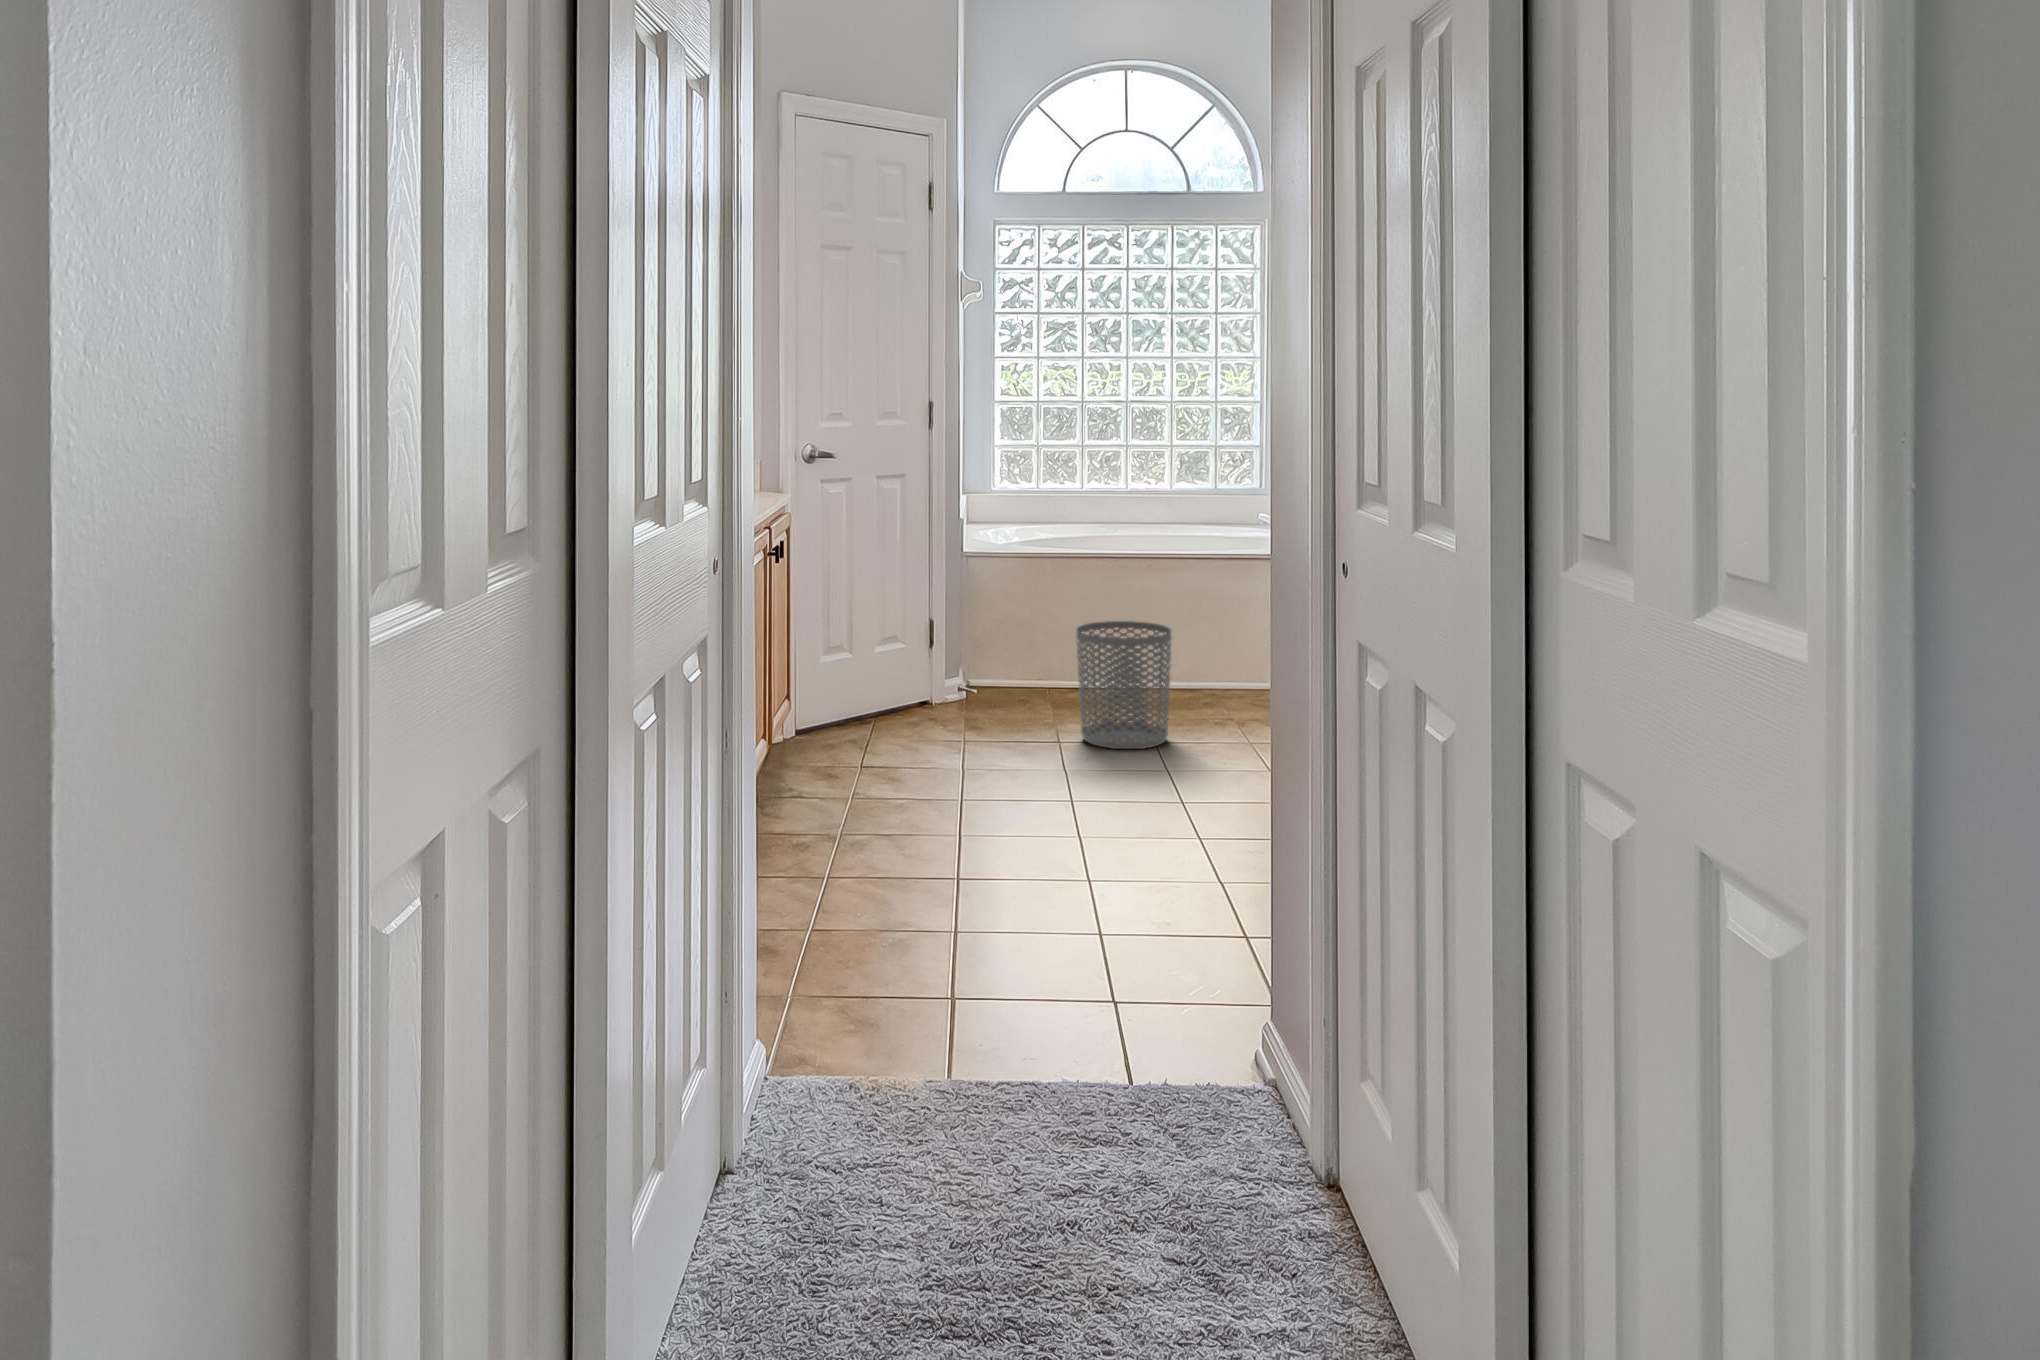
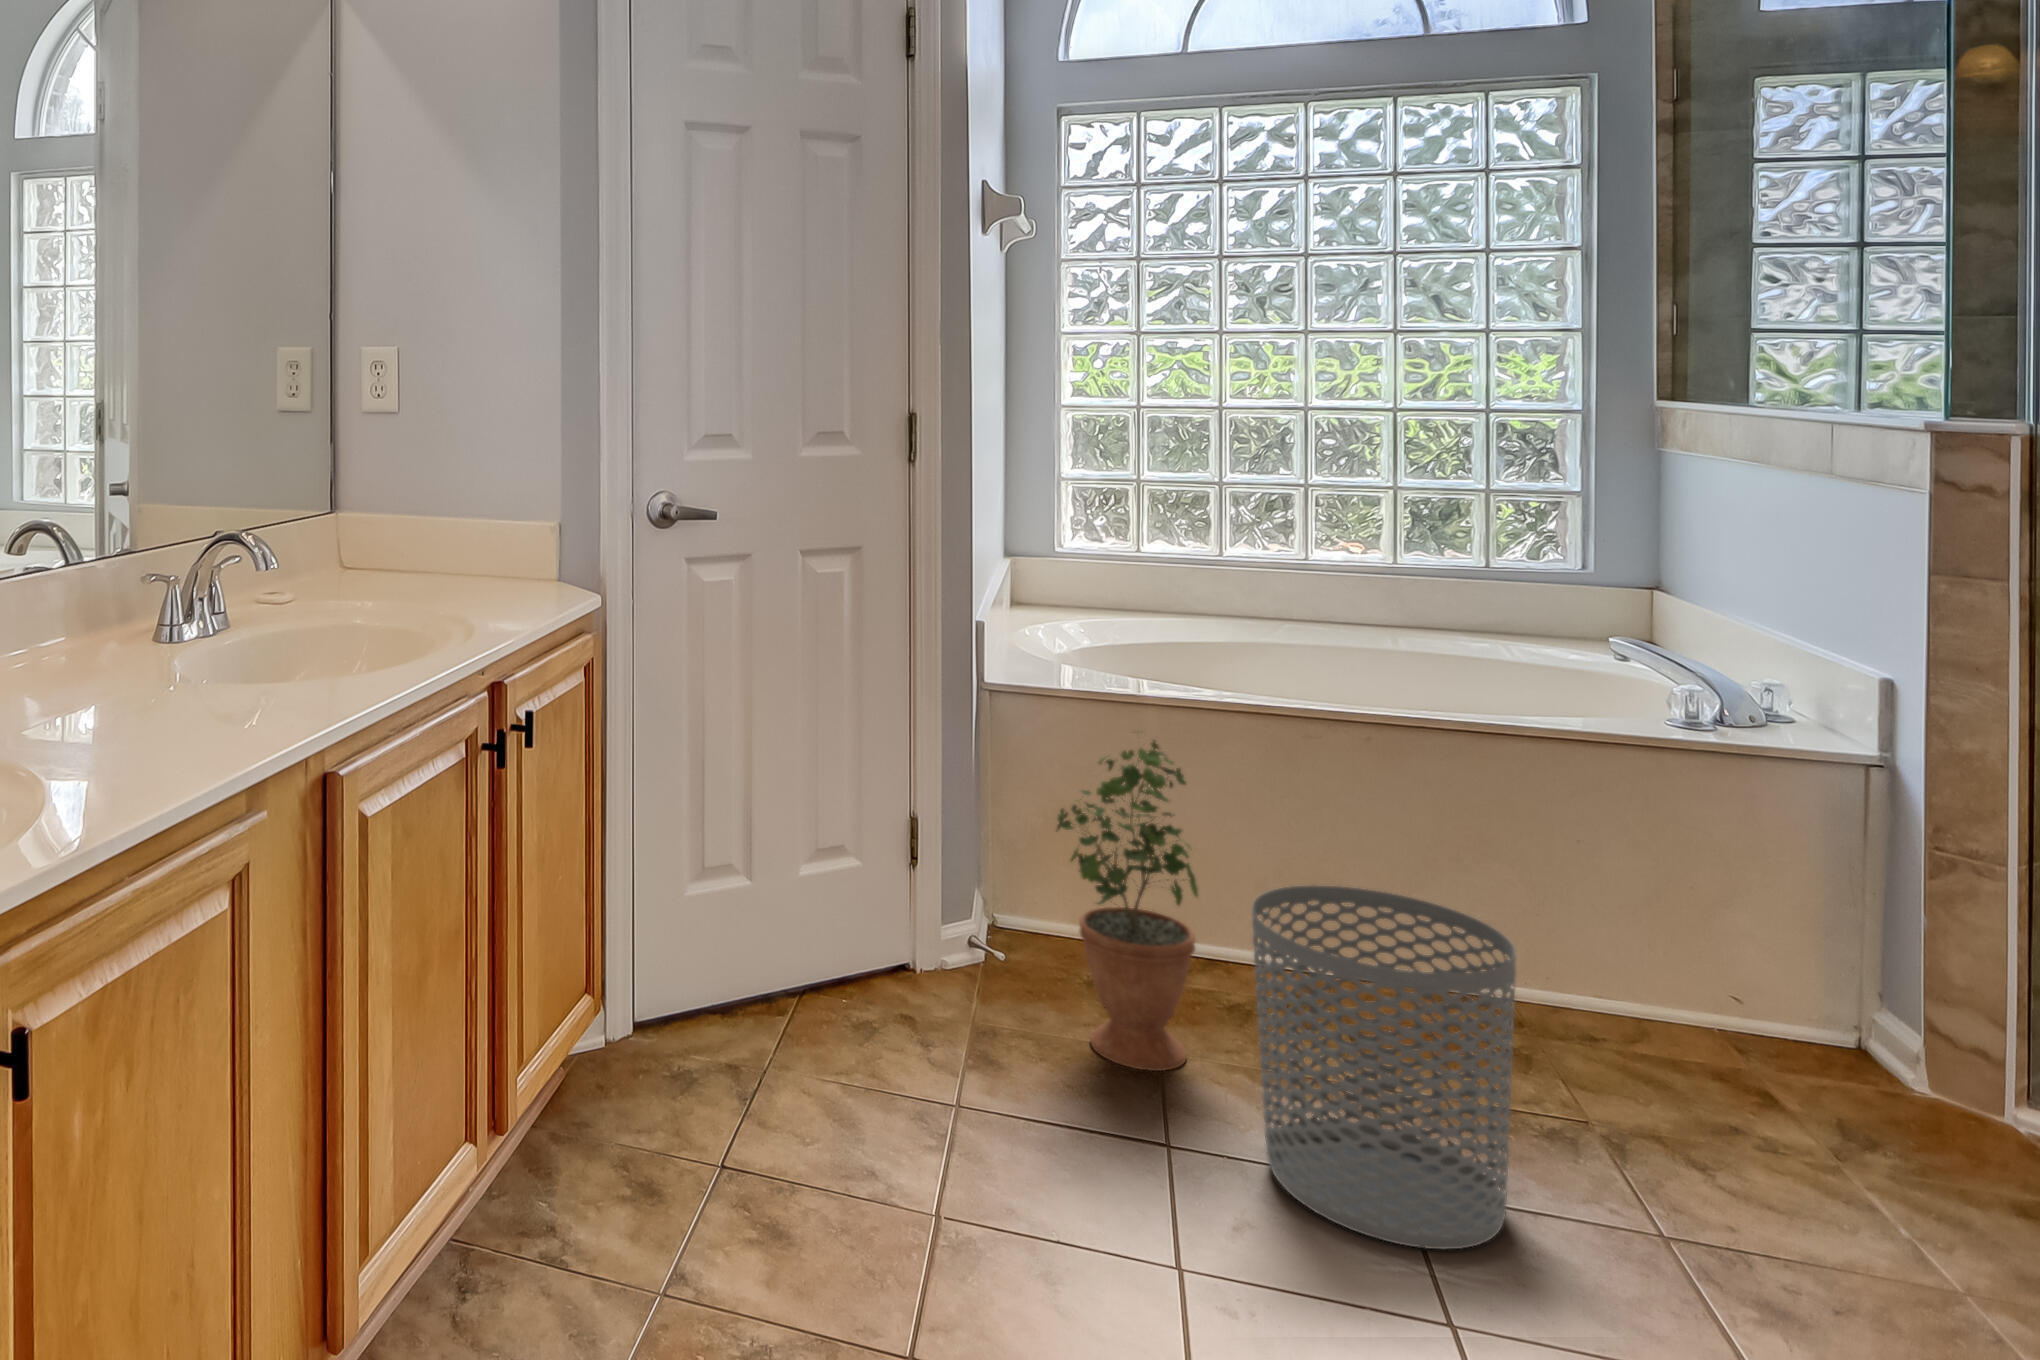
potted plant: none [995,568,1059,723] -> present [1056,731,1198,1071]

